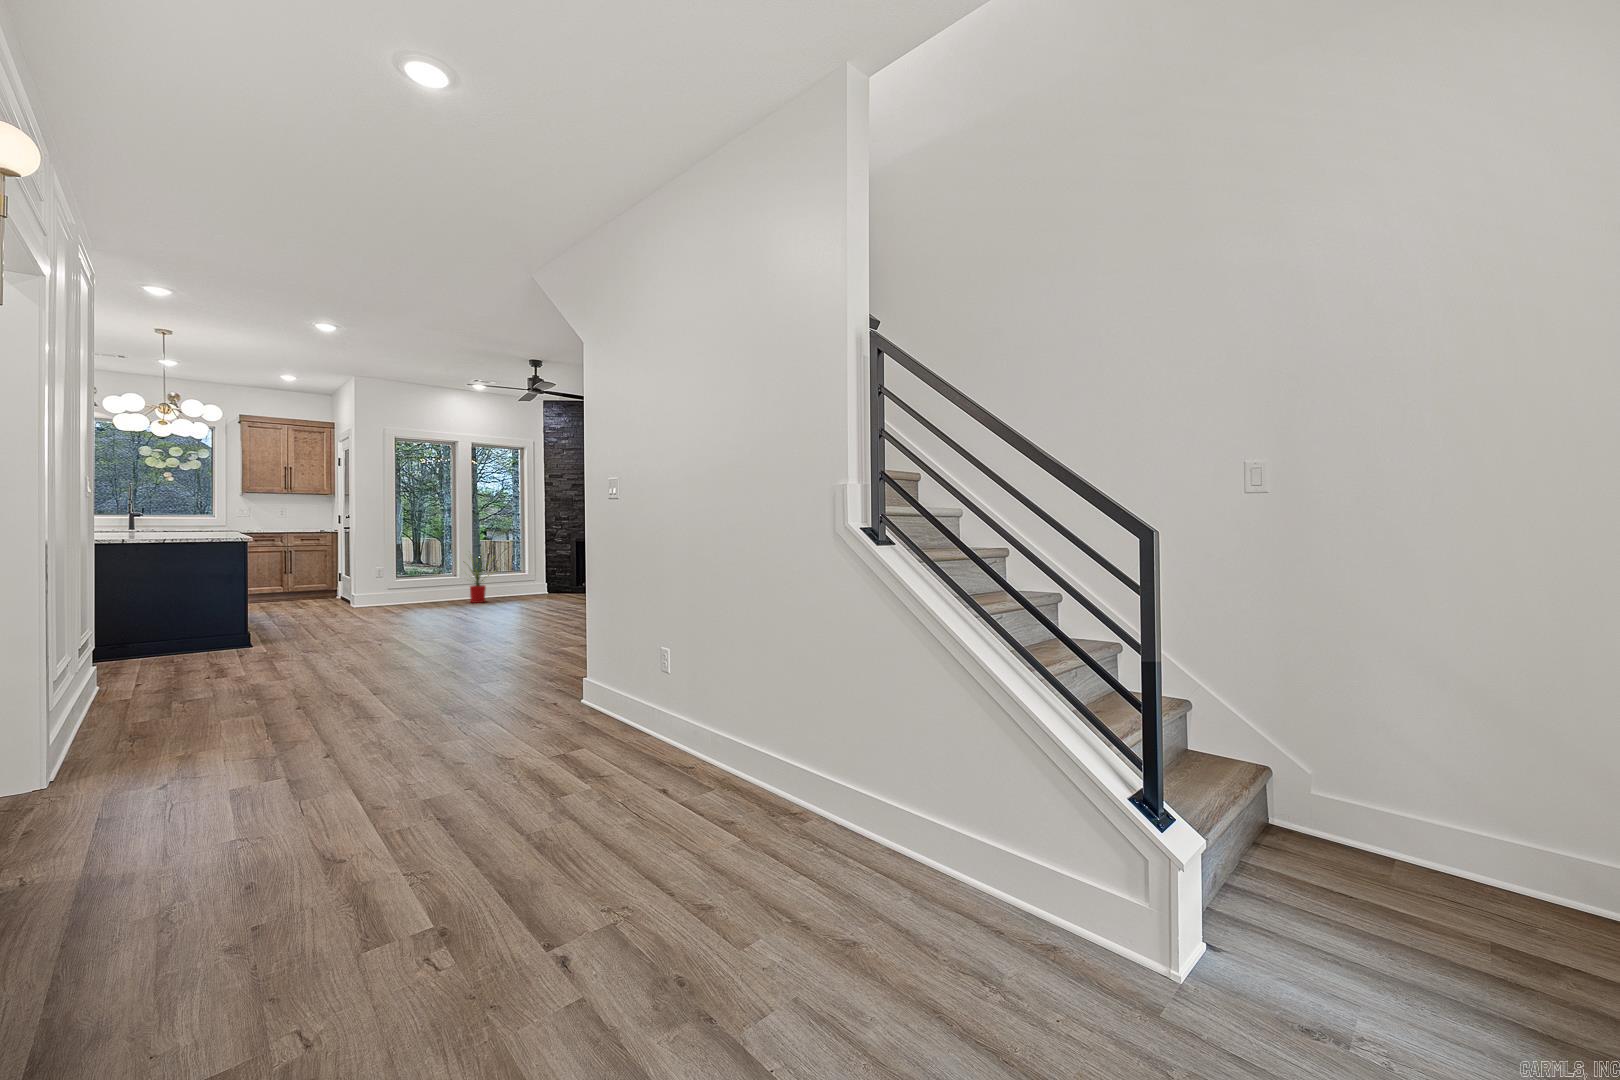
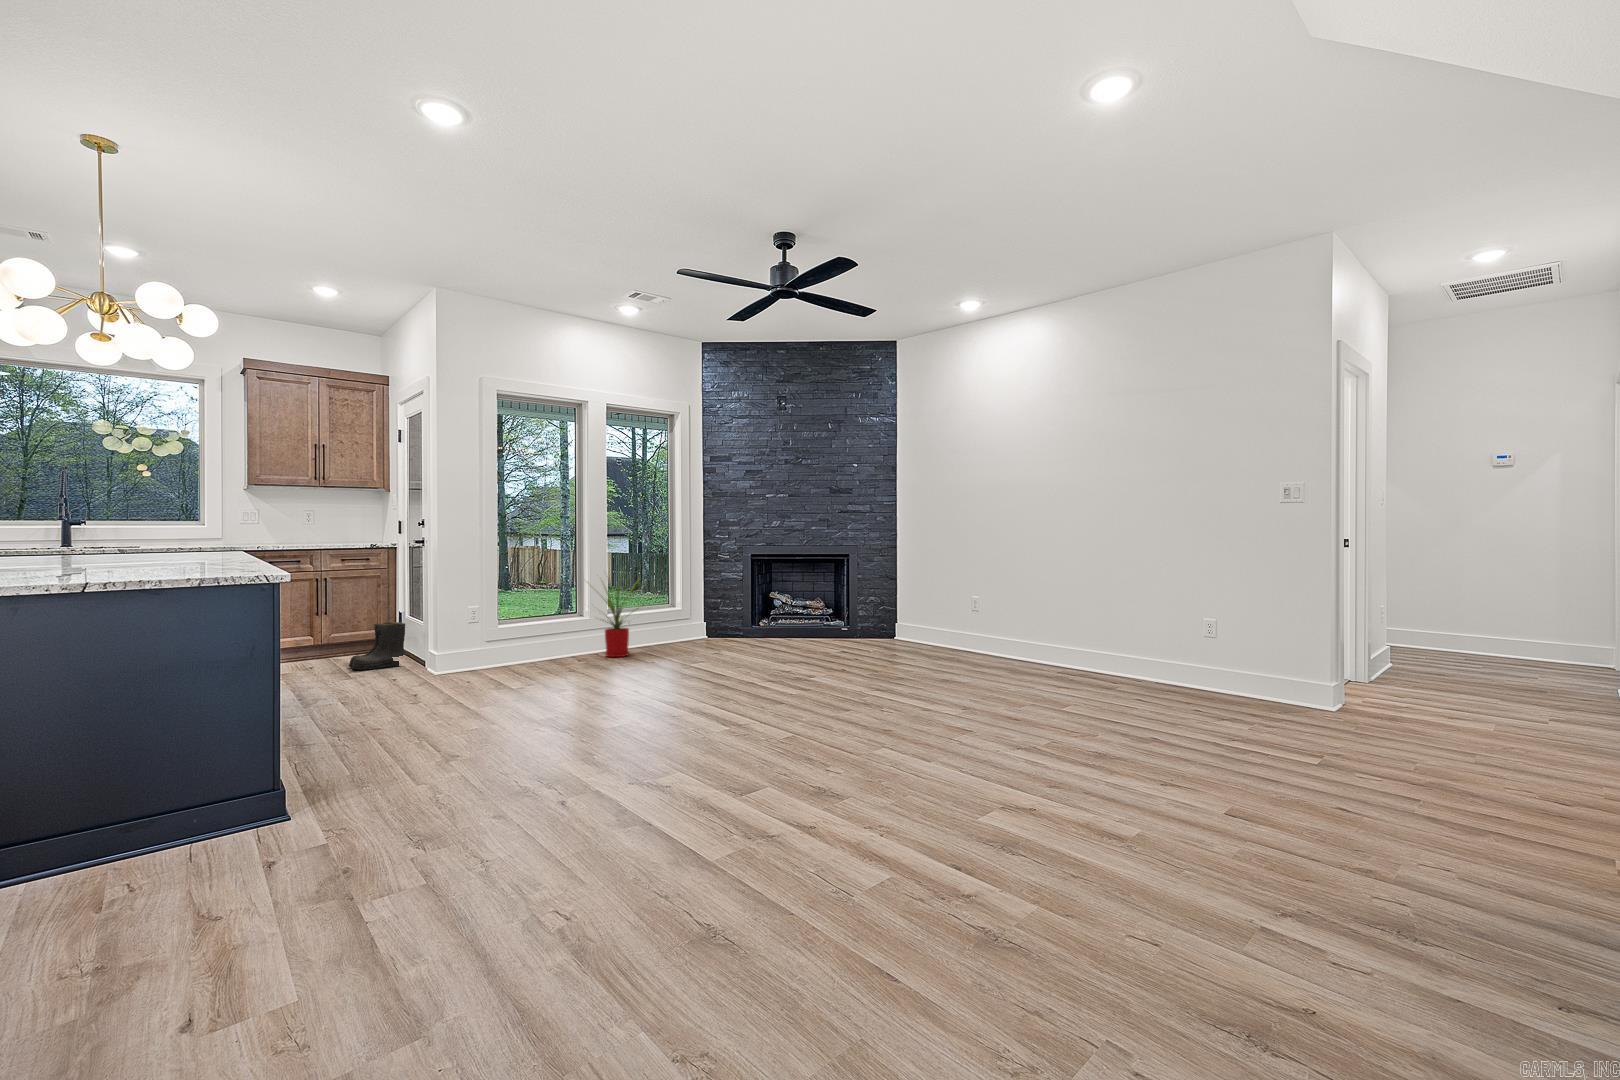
boots: none [304,578,342,606] -> present [349,622,405,670]

